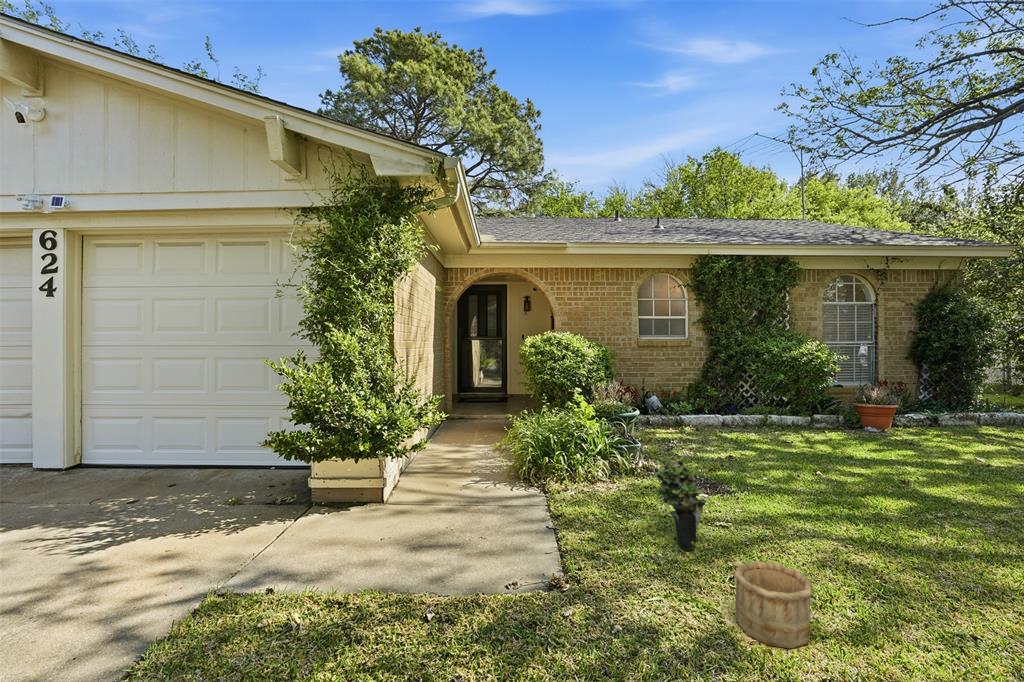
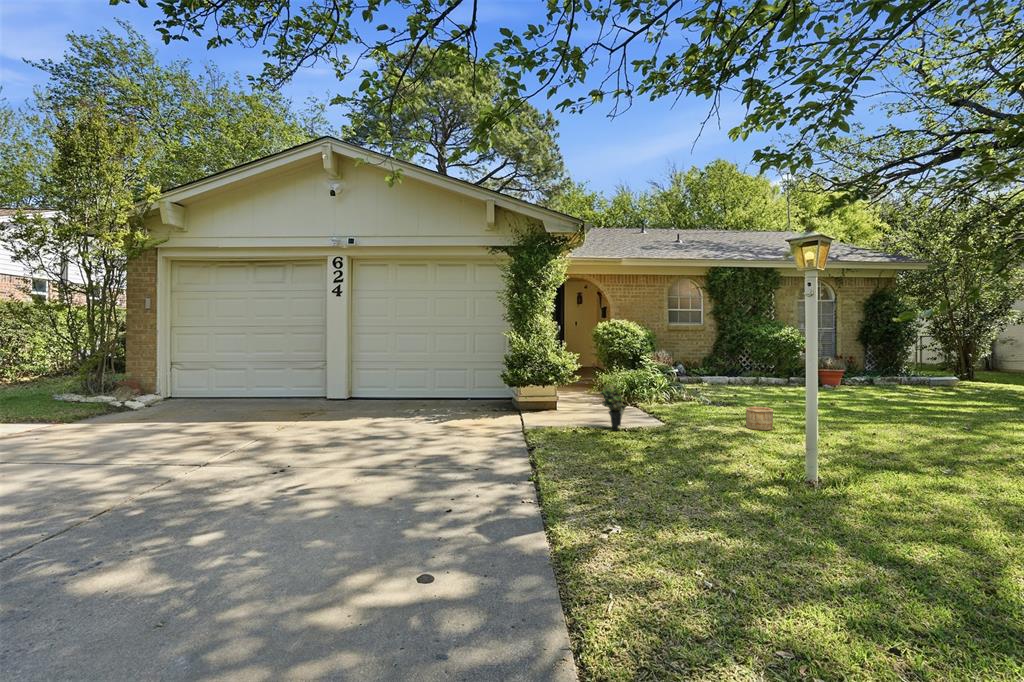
potted plant: present [654,456,706,551] -> present [600,384,627,431]

